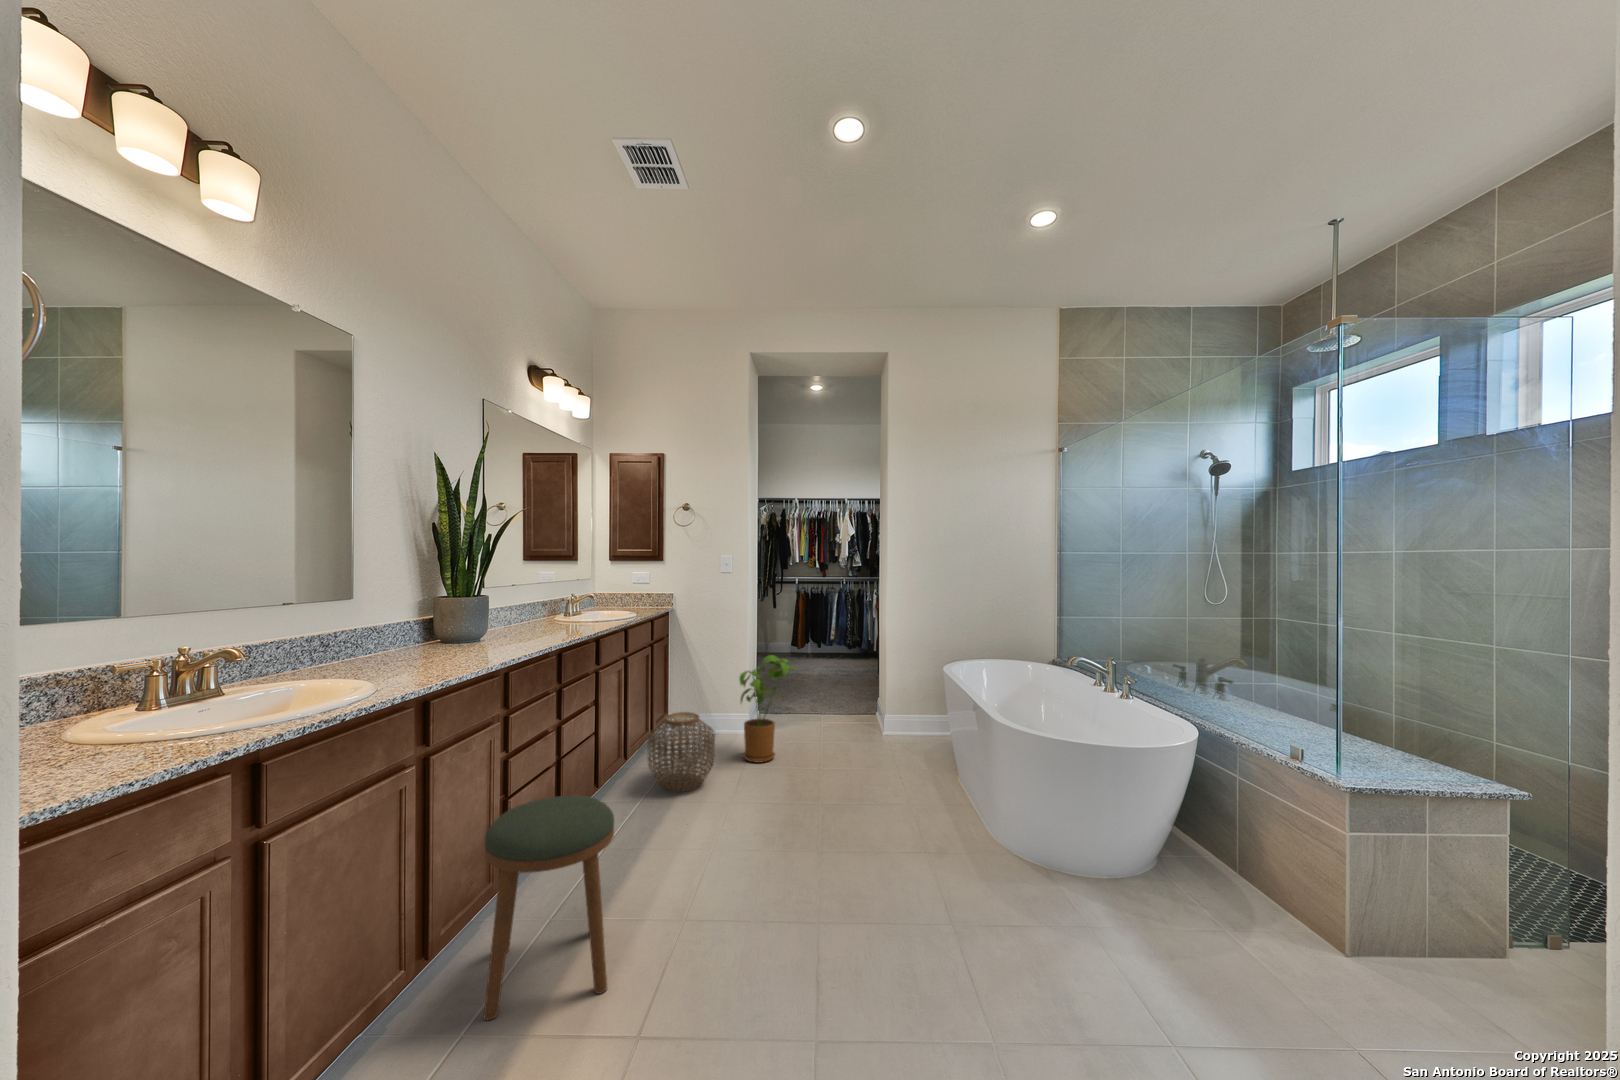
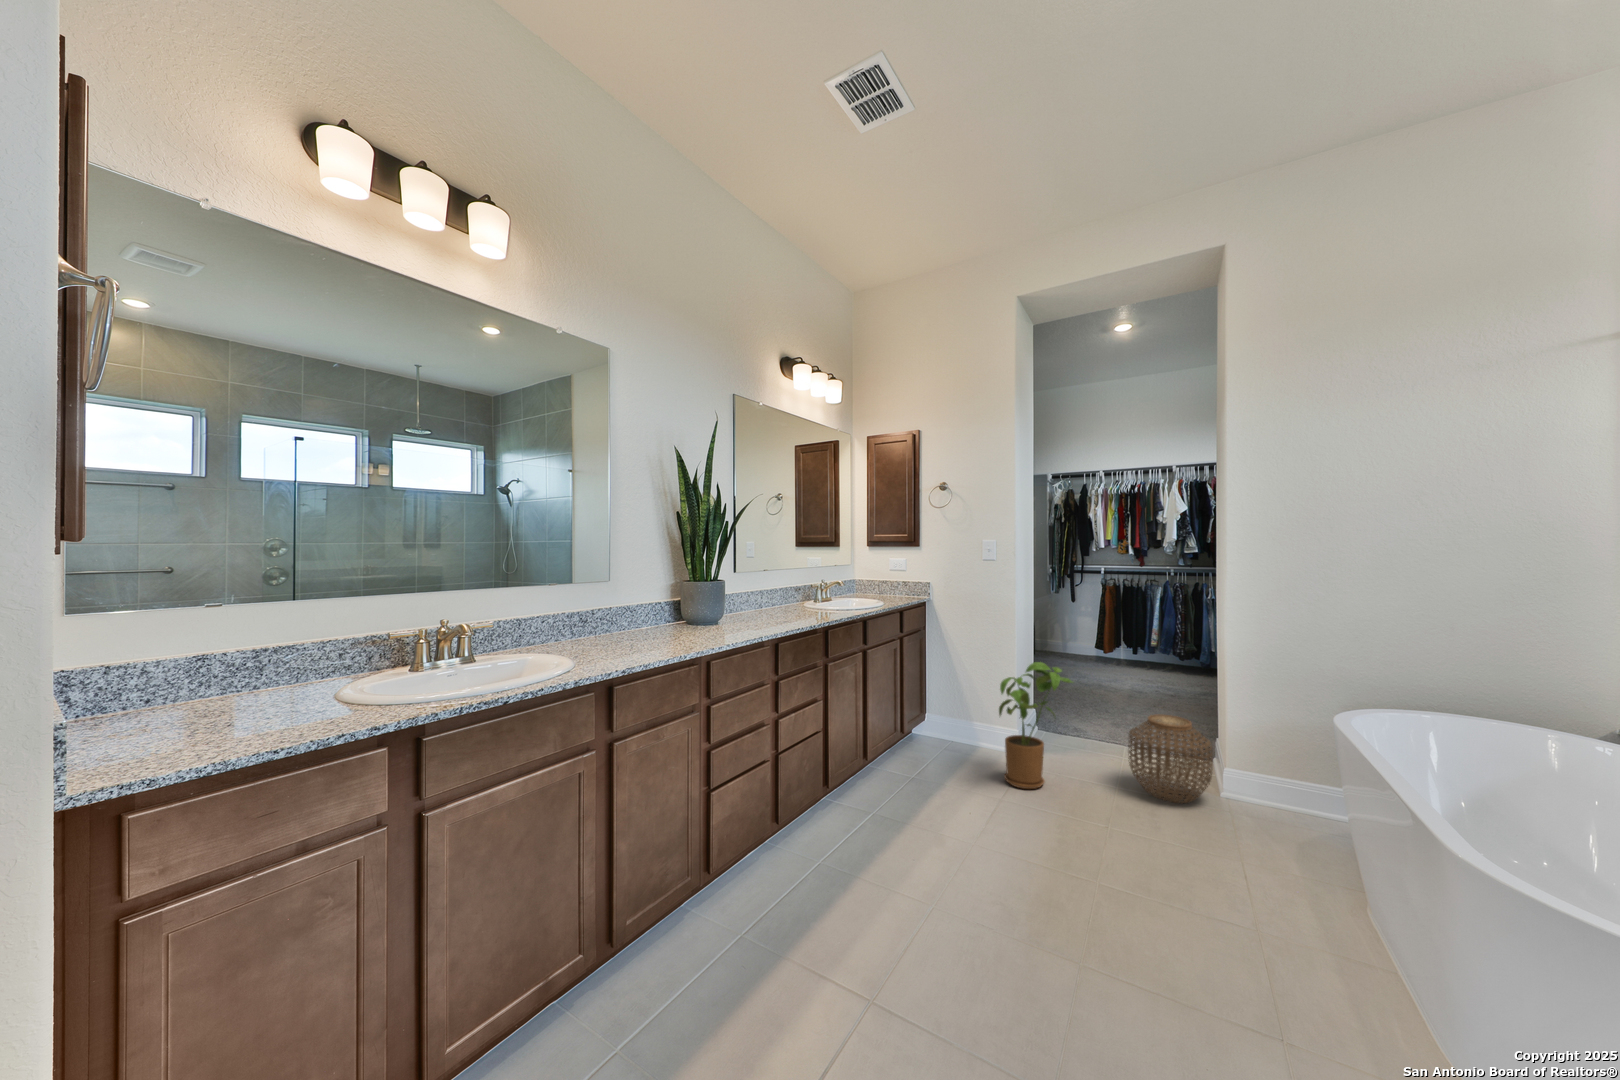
woven basket: present [648,712,715,792] -> present [1128,715,1213,803]
stool: present [484,795,614,1020] -> none [652,800,791,1037]

